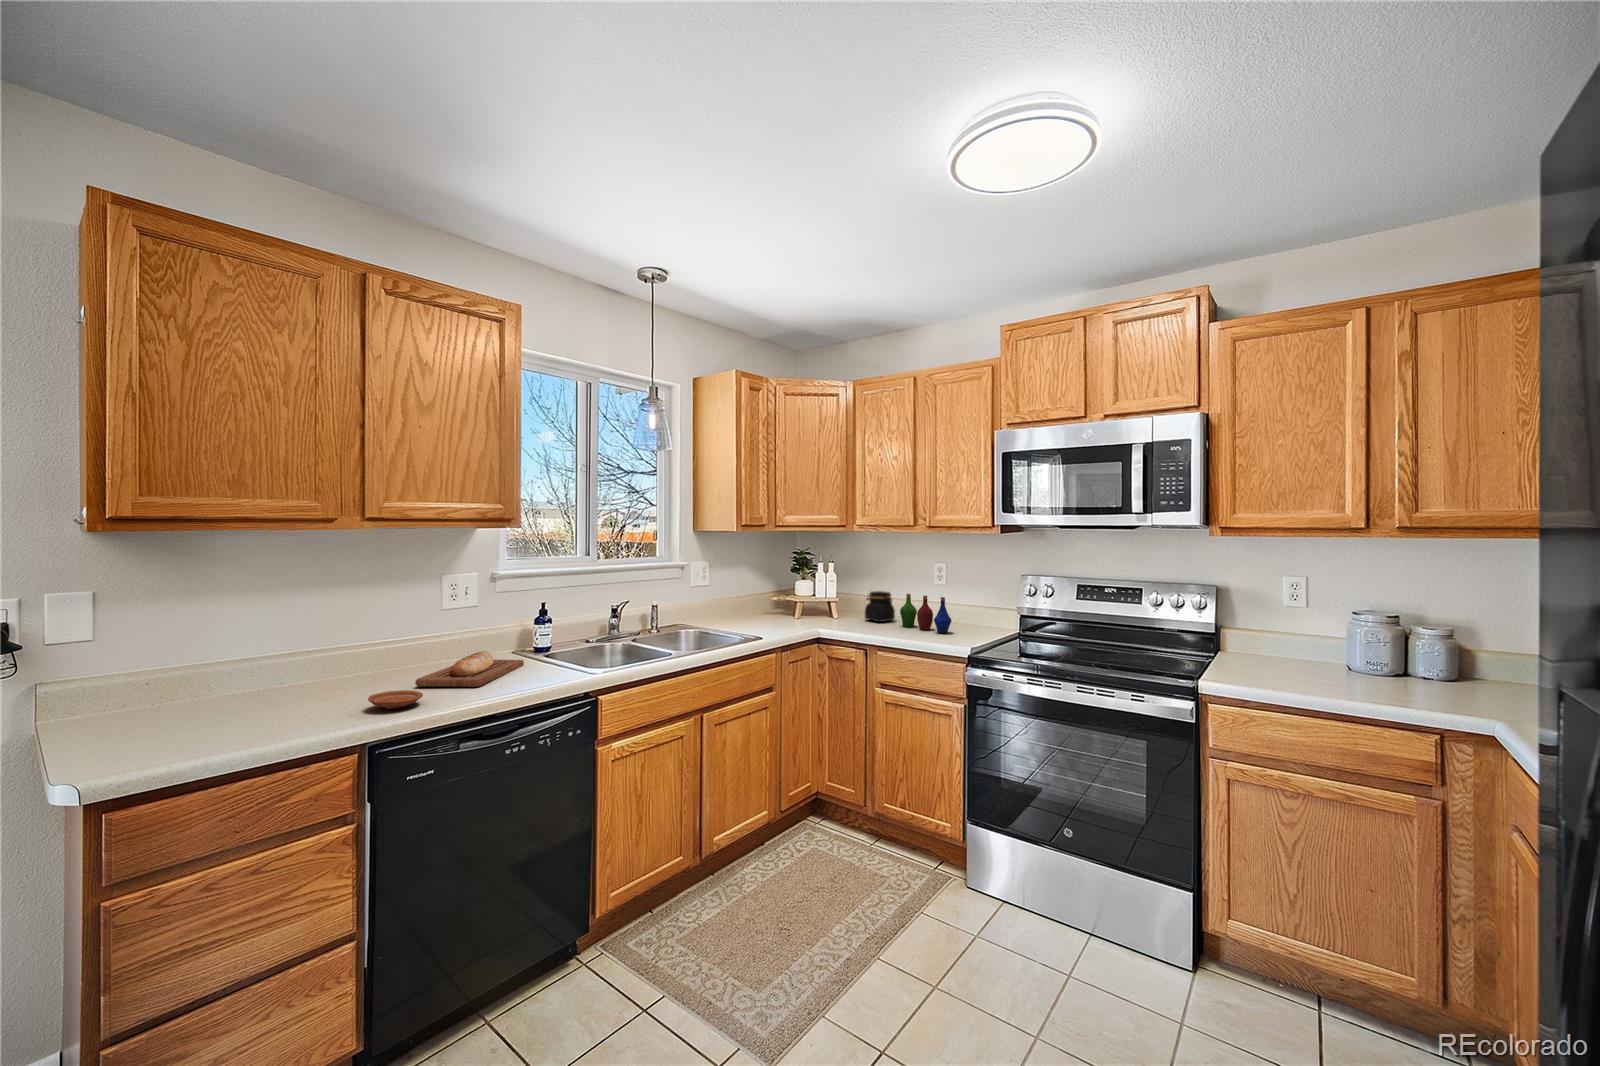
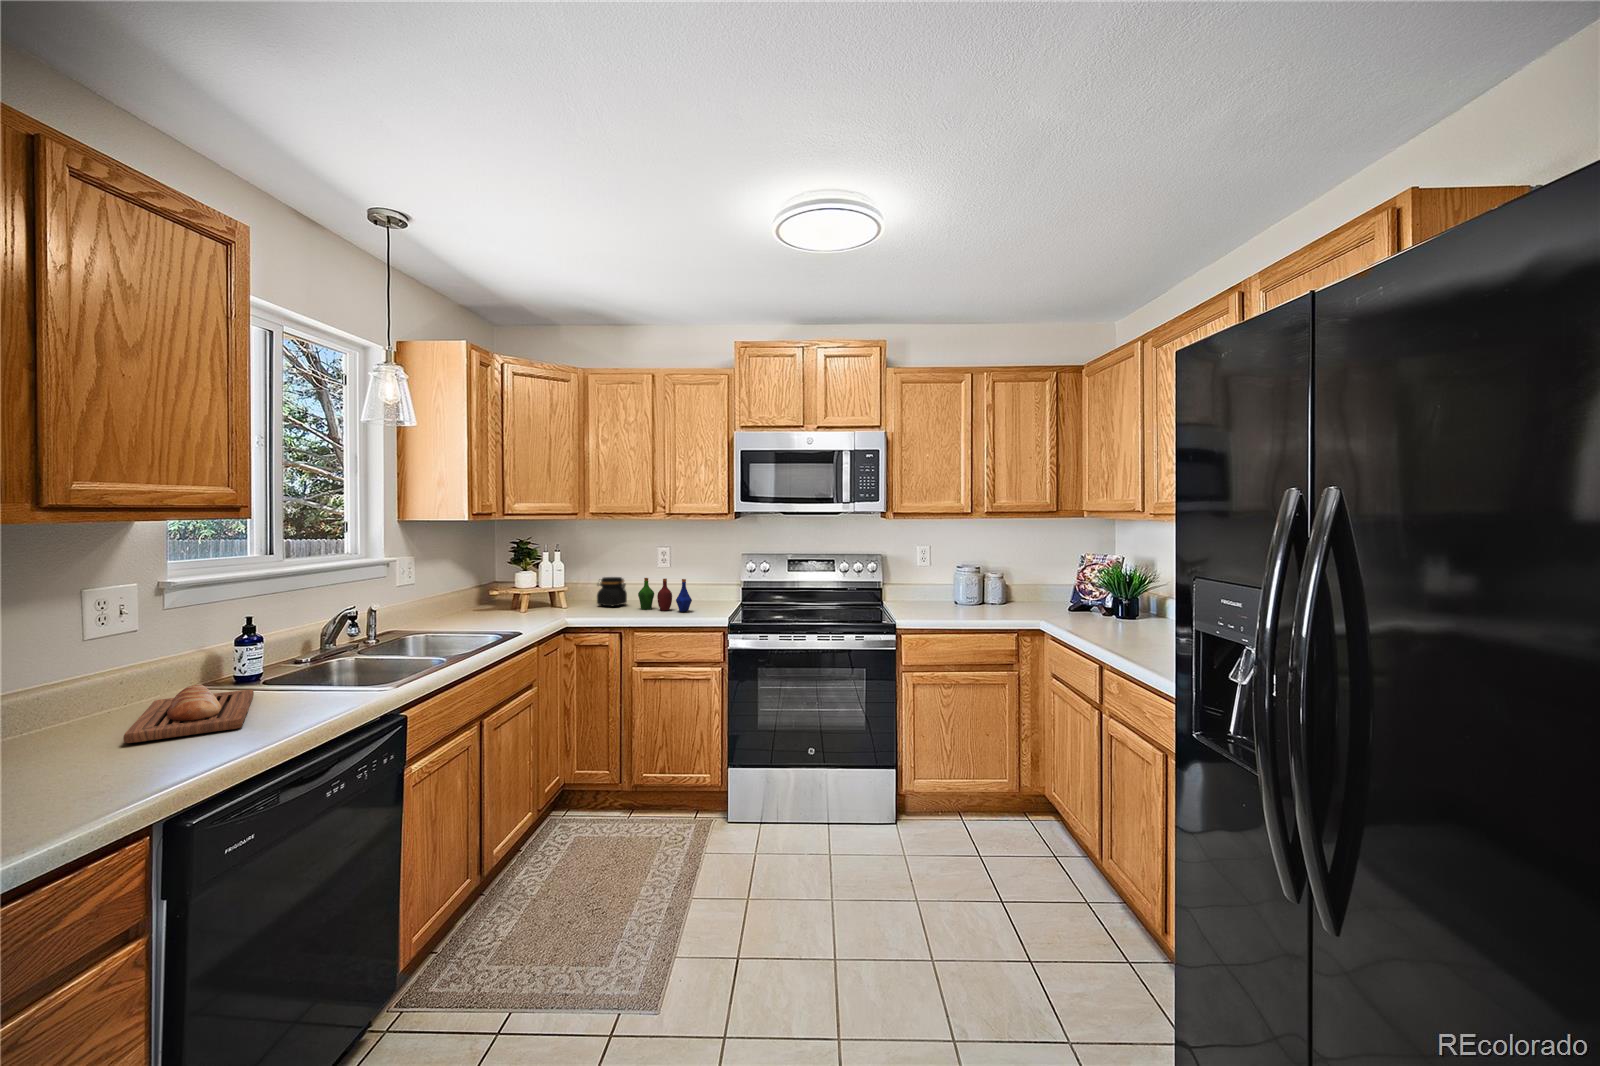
plate: present [368,690,423,709] -> none [99,746,192,776]

